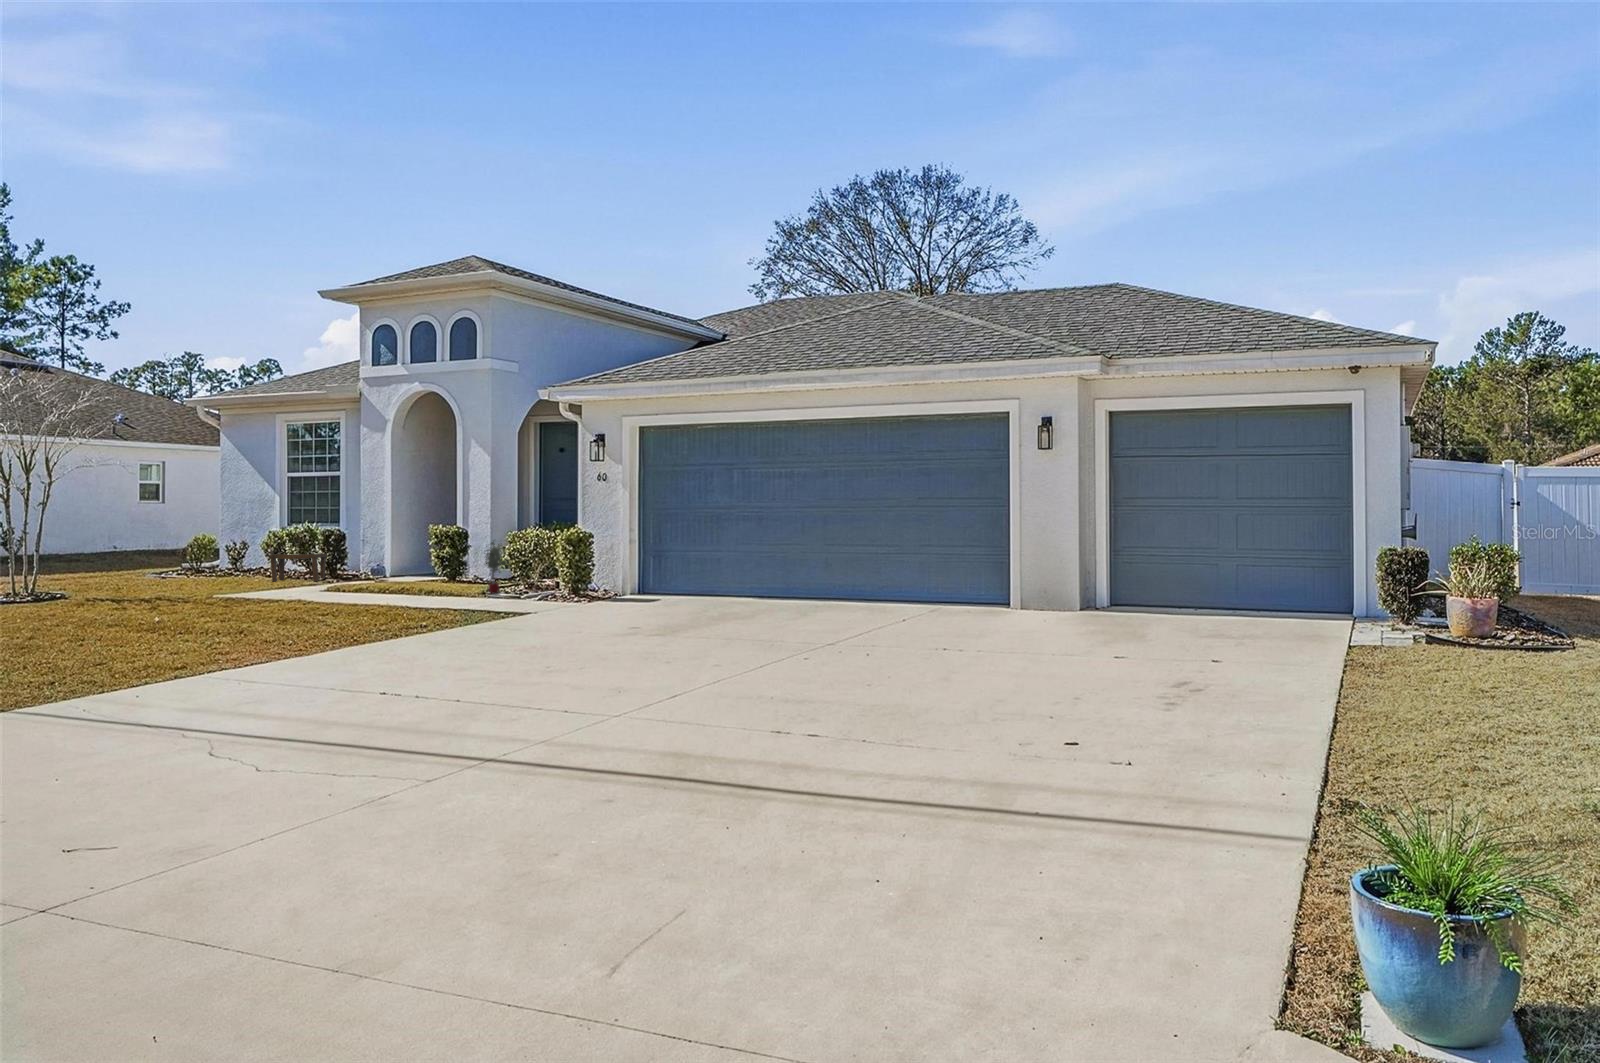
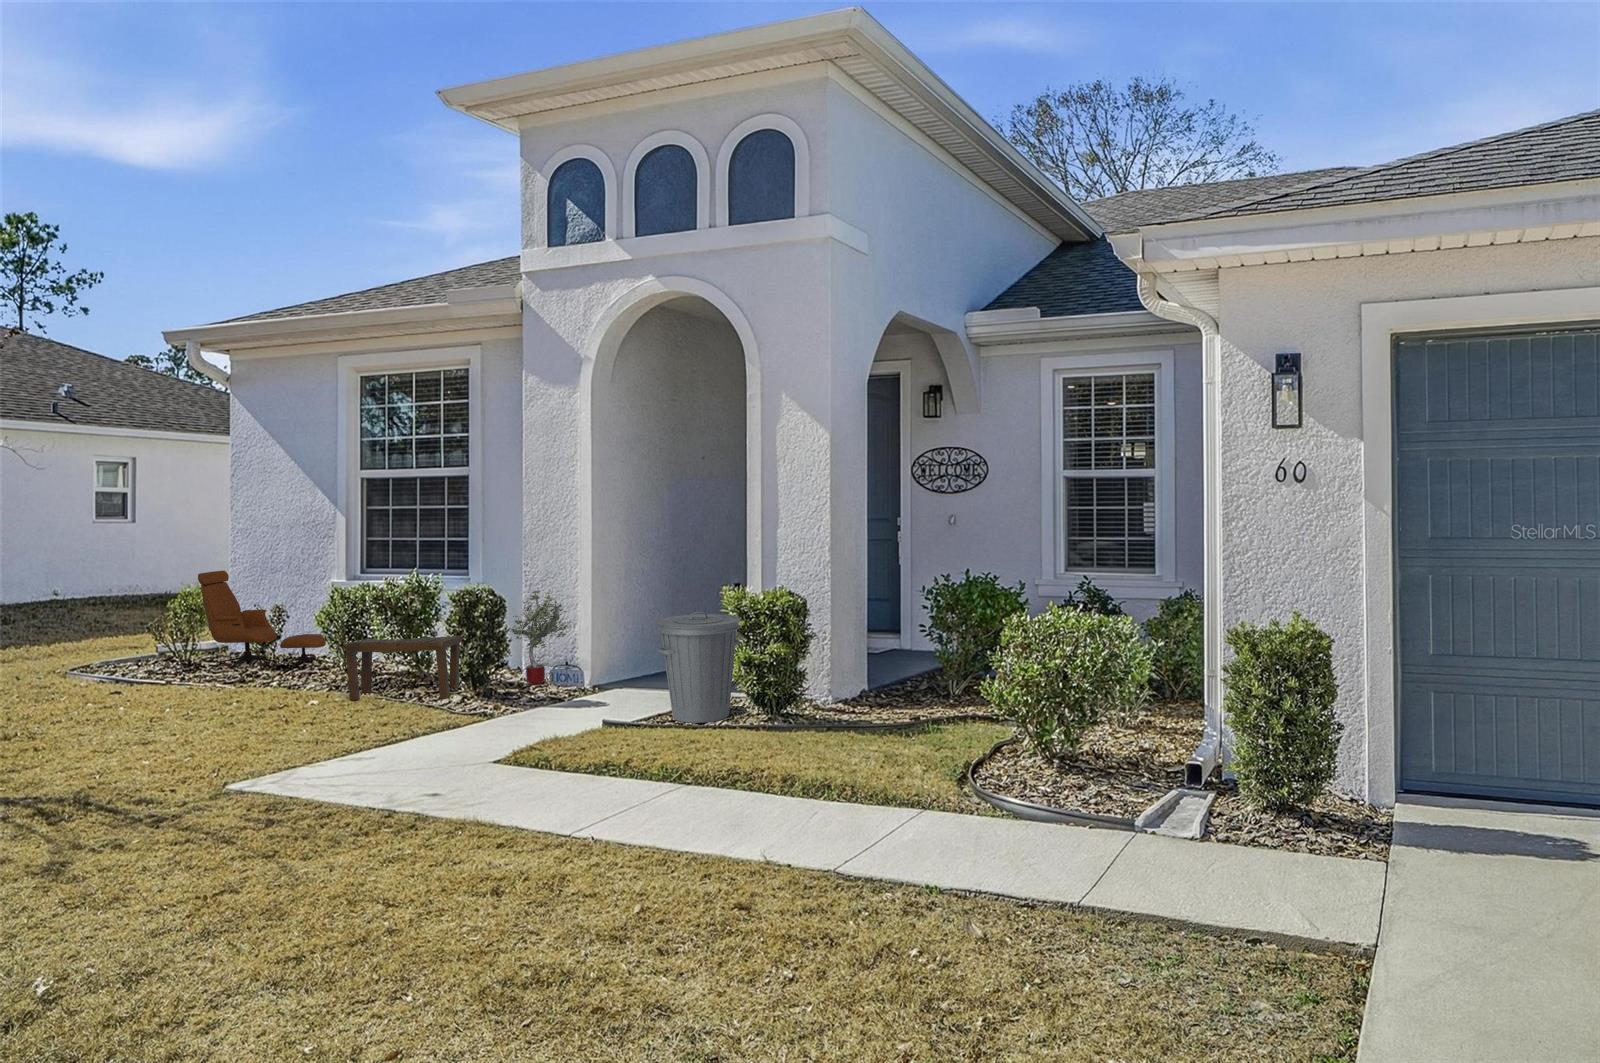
lounge chair: none [204,525,268,575] -> present [198,571,326,669]
trash can: none [400,538,440,586] -> present [656,612,740,723]
potted tree: present [486,541,512,594] -> present [511,591,568,685]

